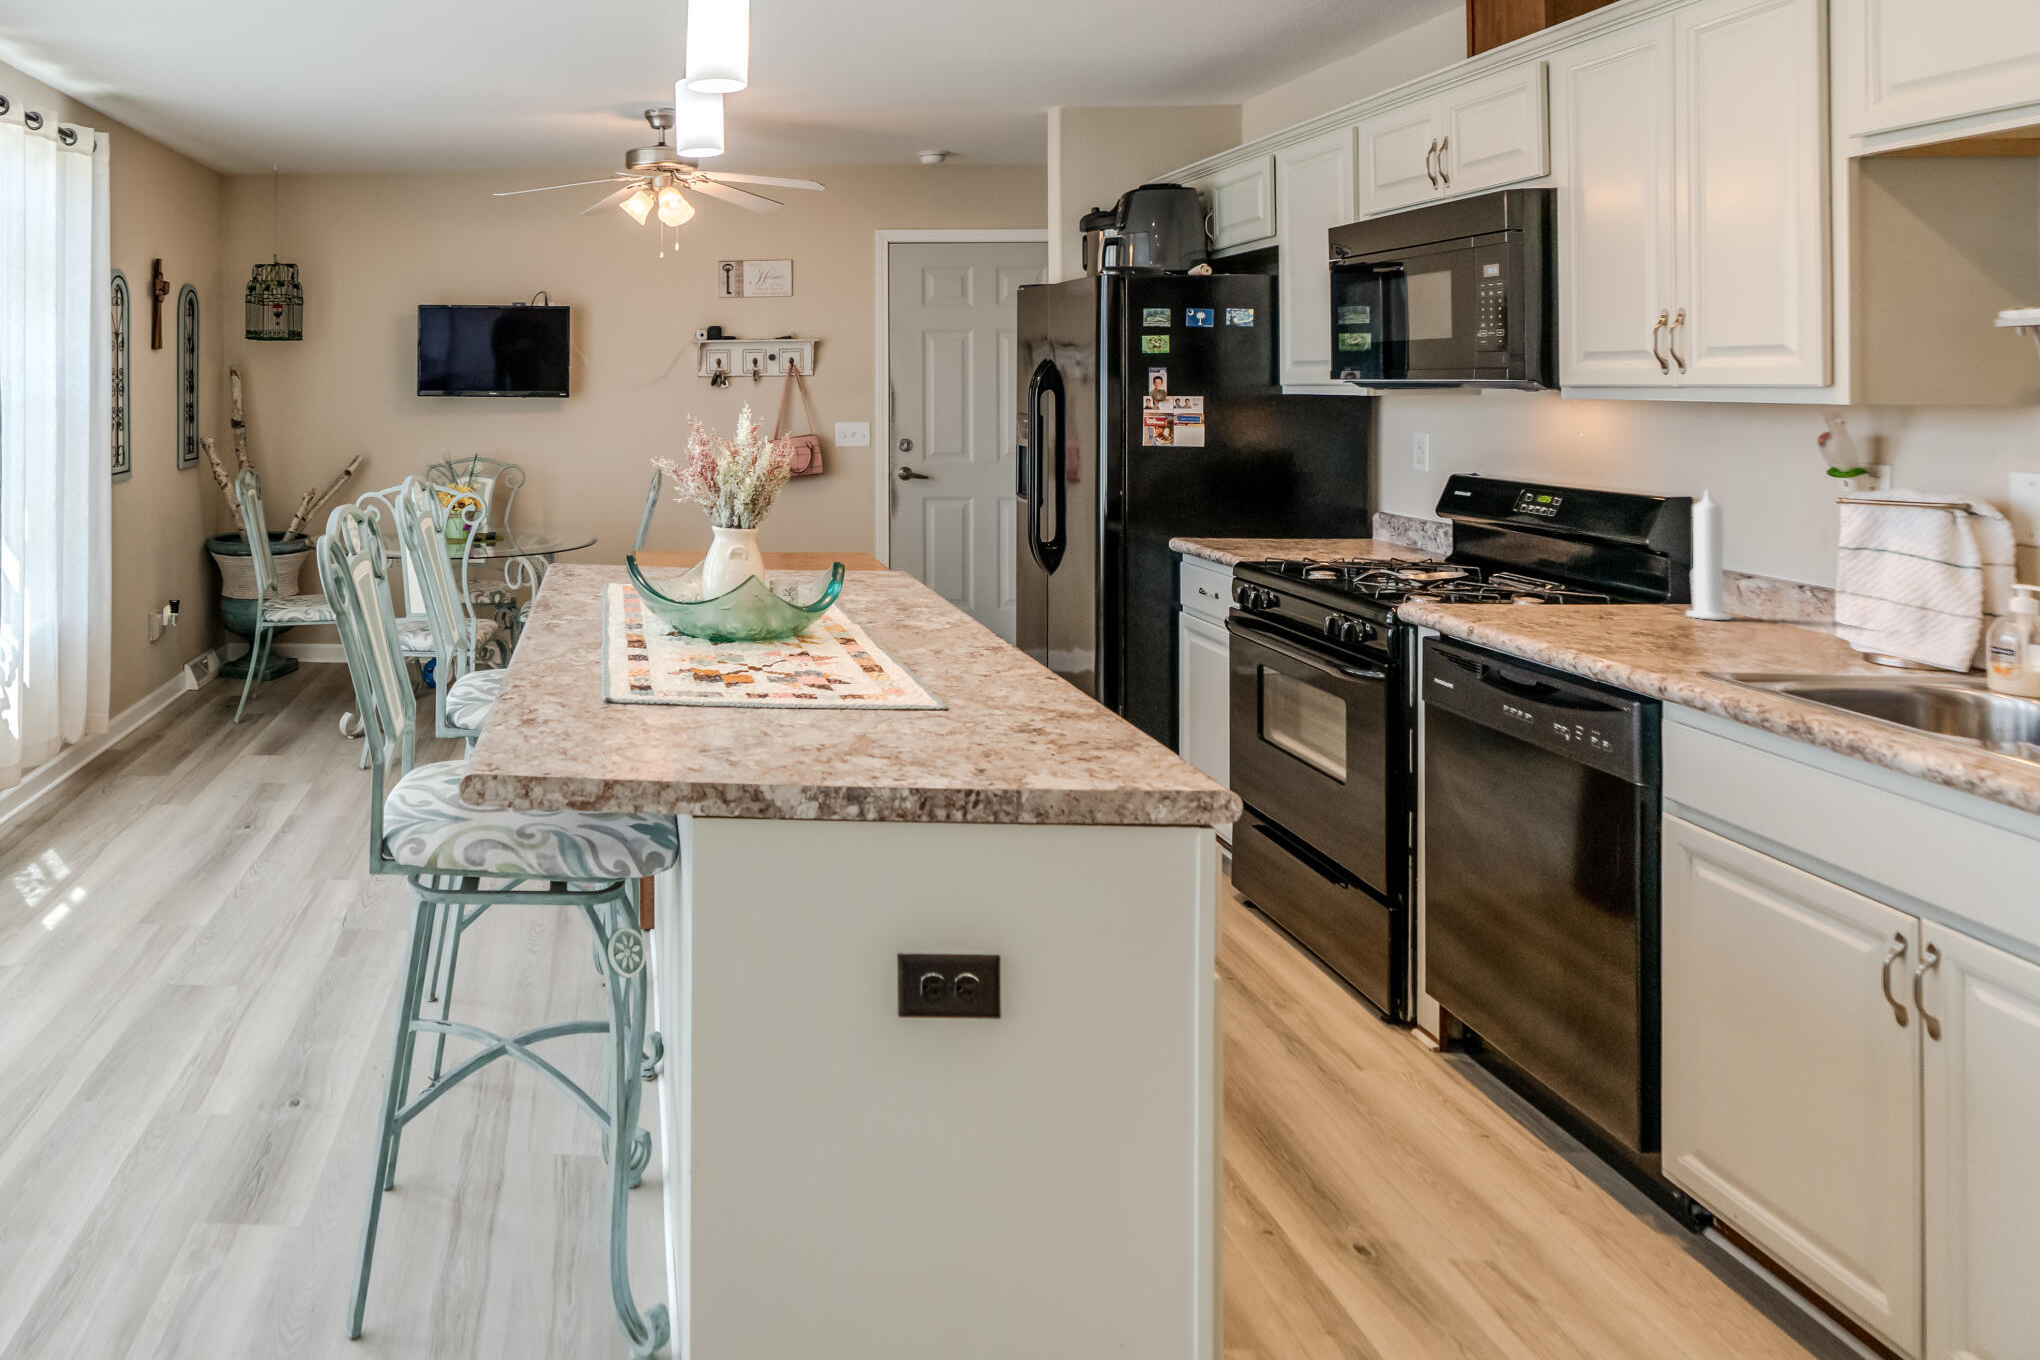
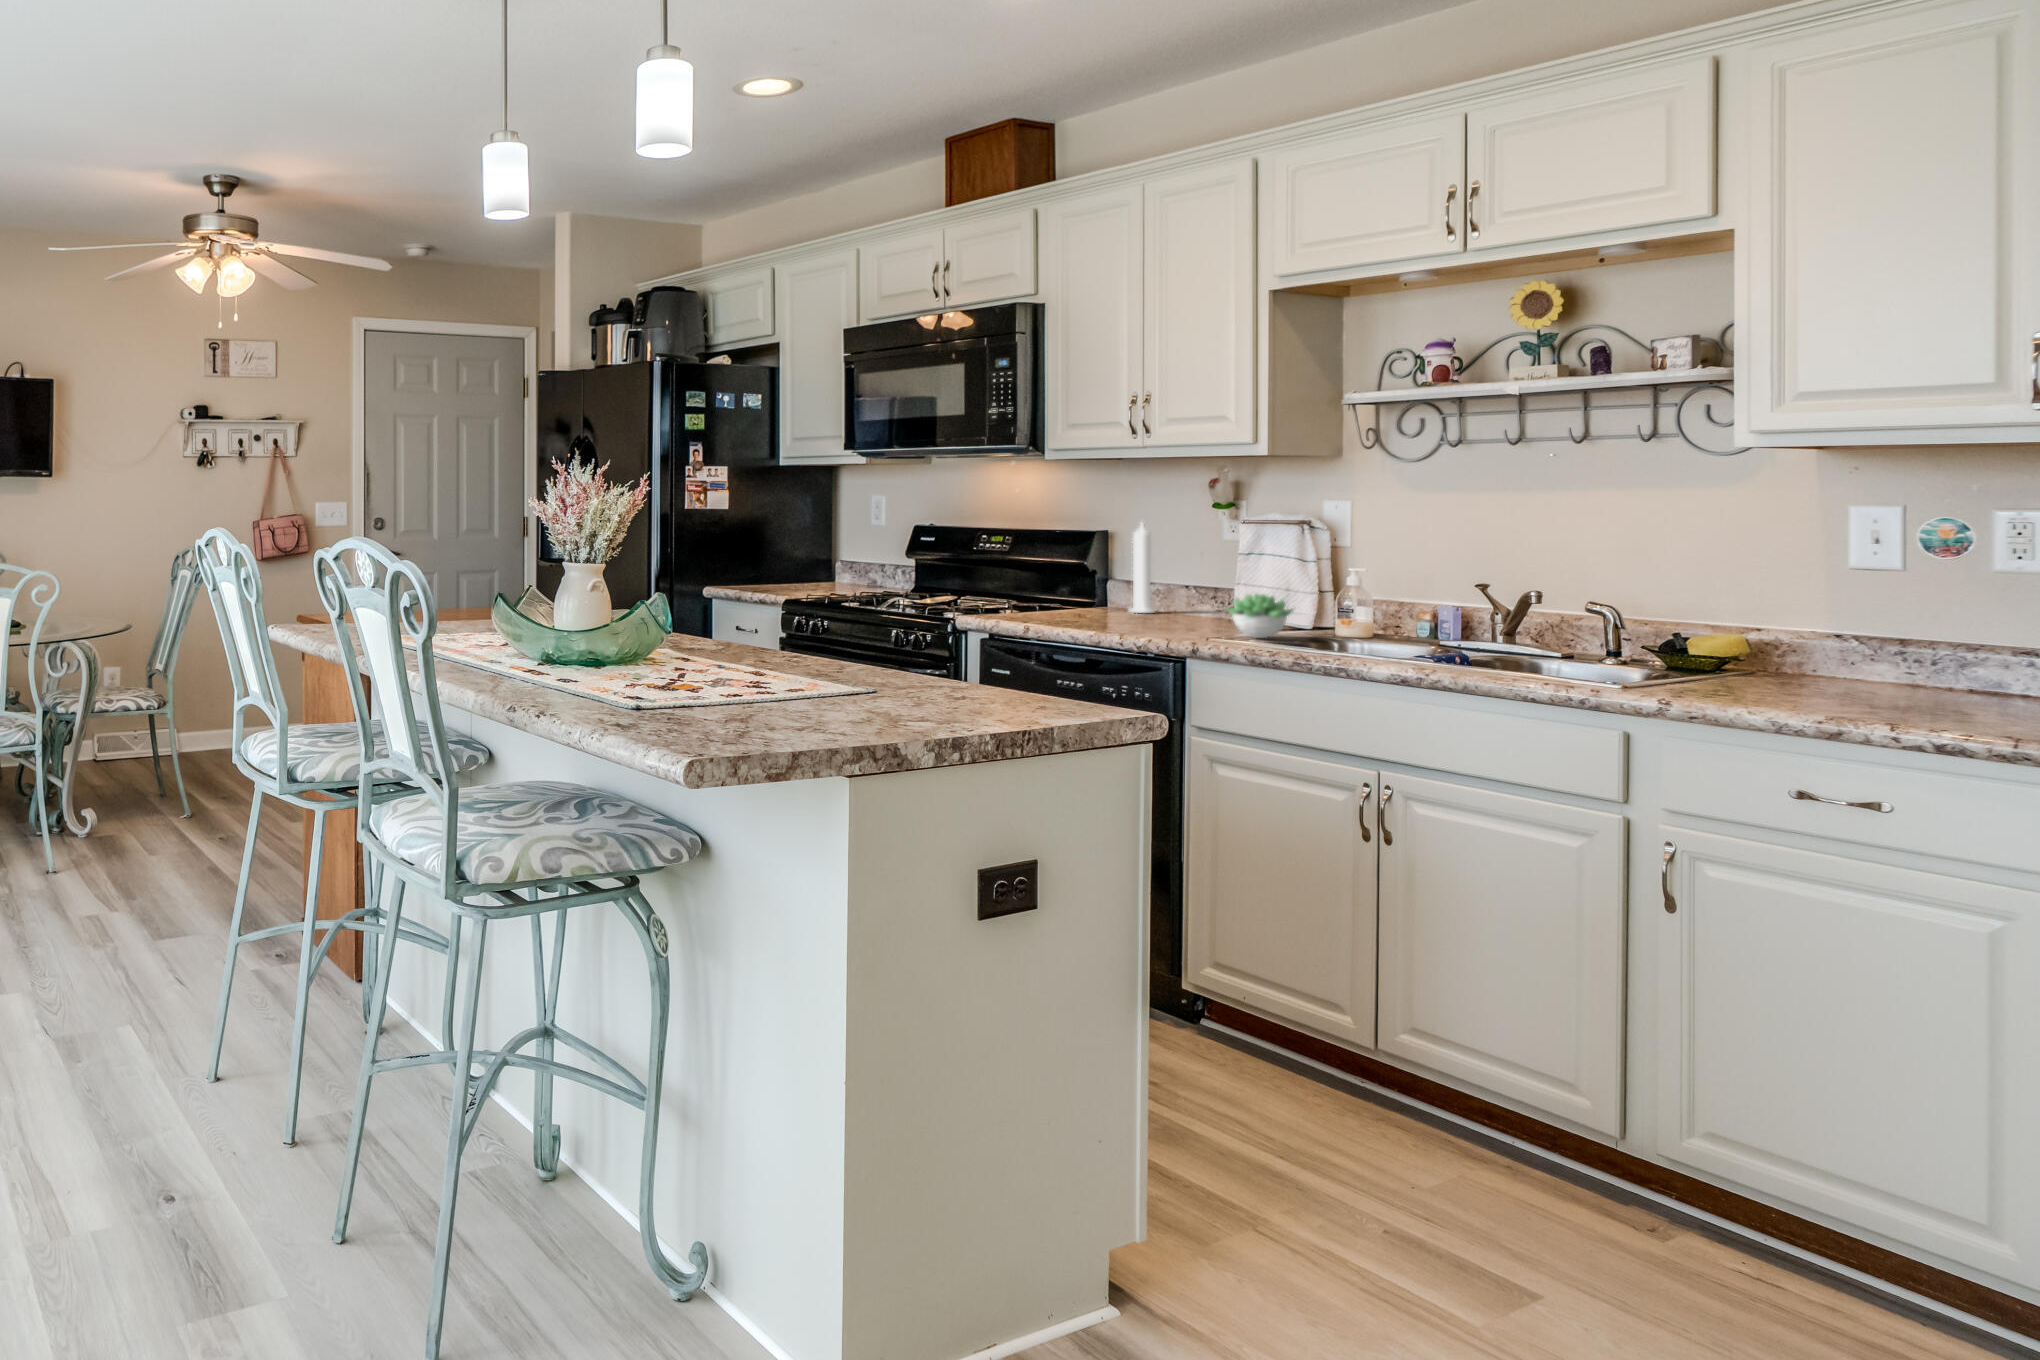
succulent plant: none [1735,612,1860,678] -> present [1227,594,1293,638]

